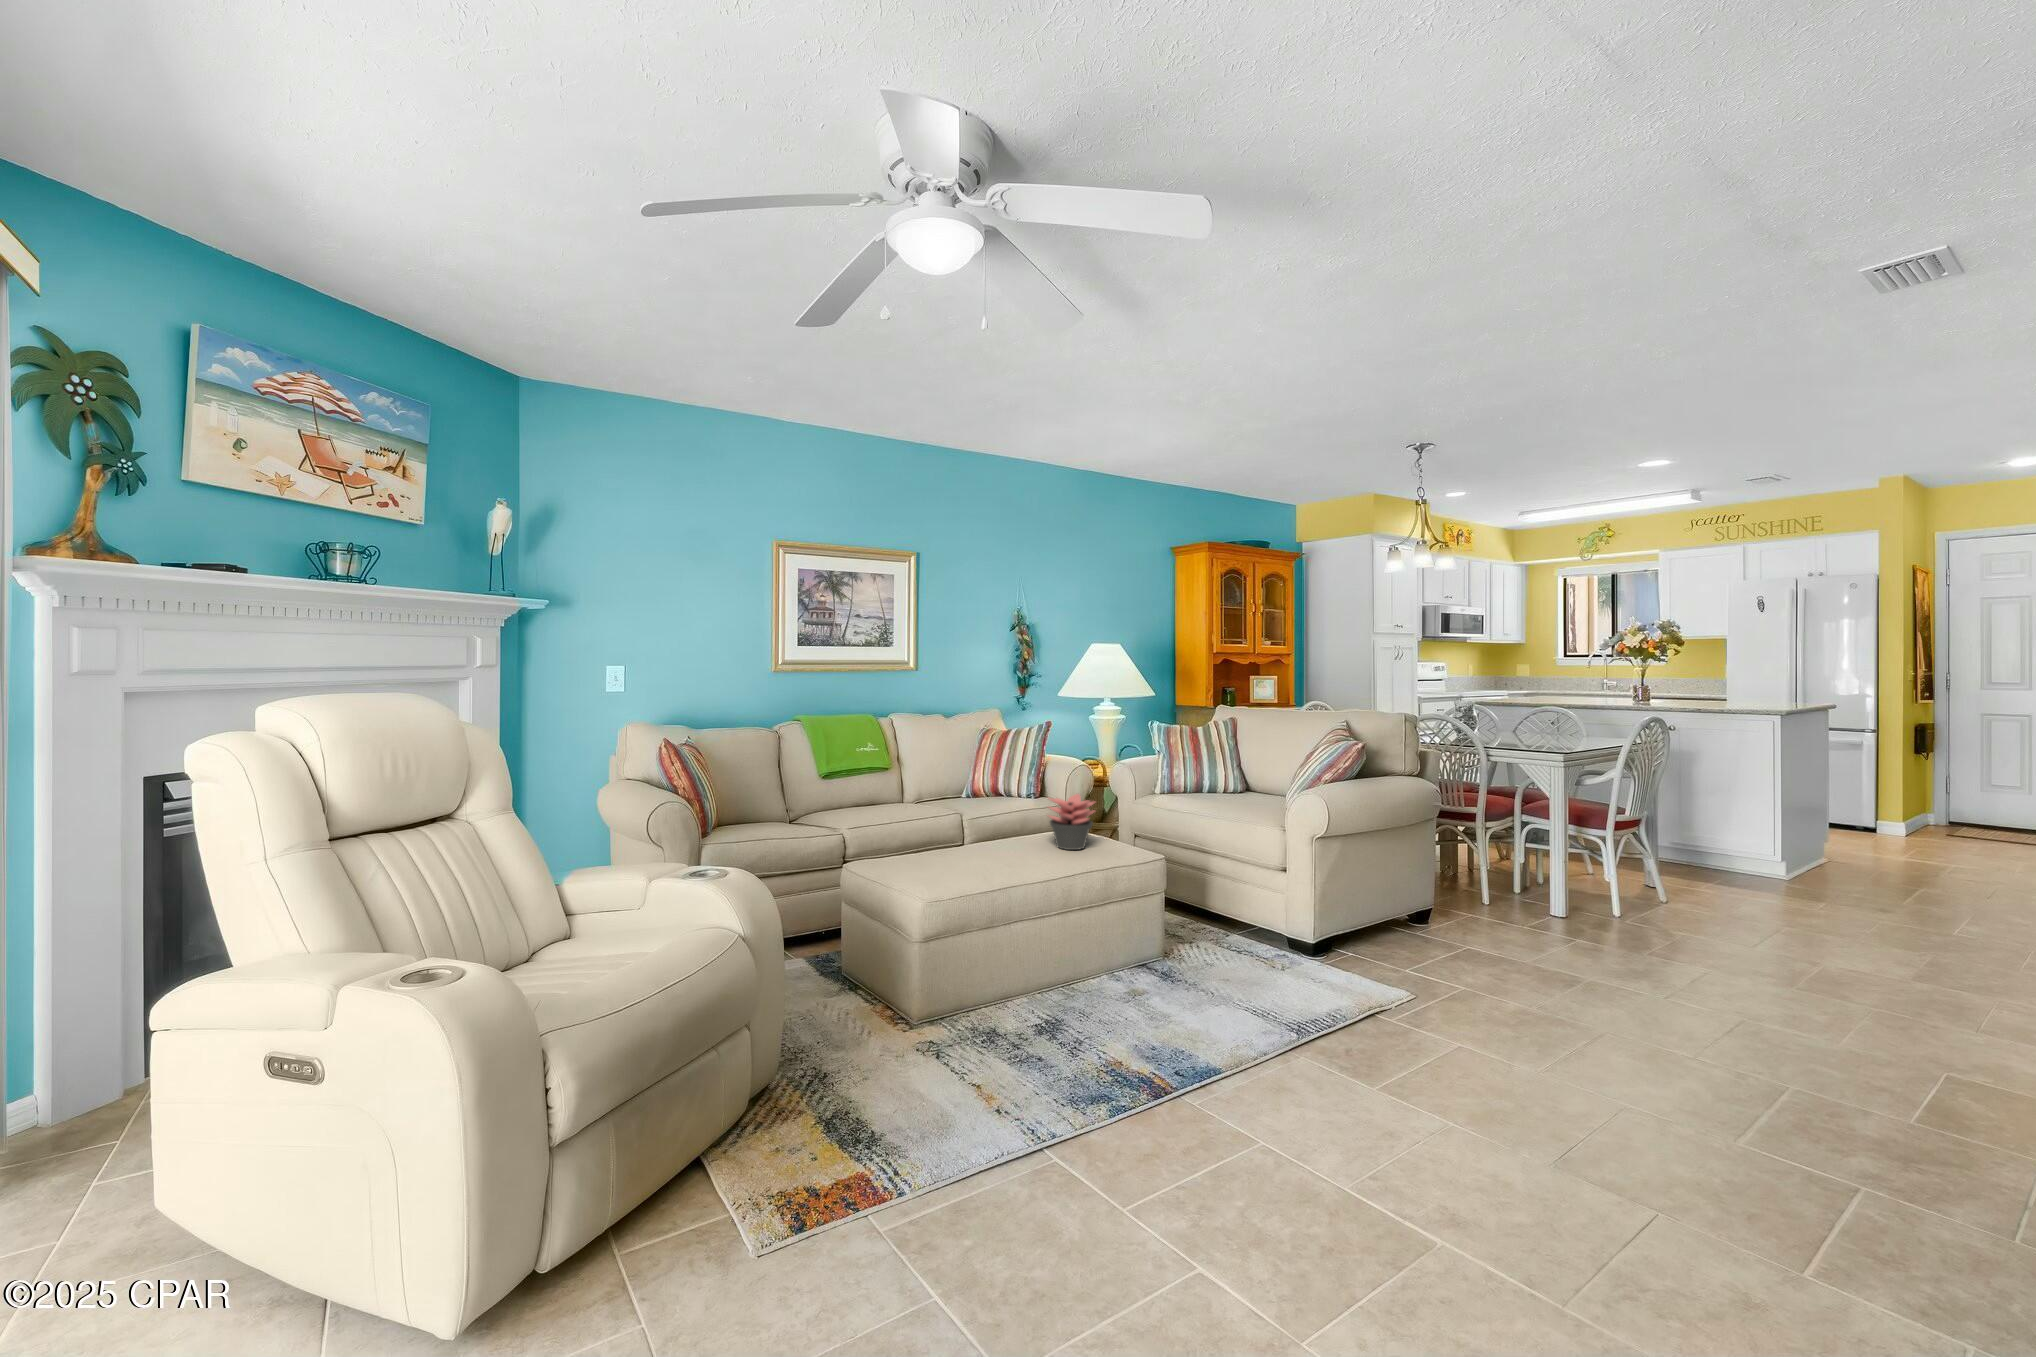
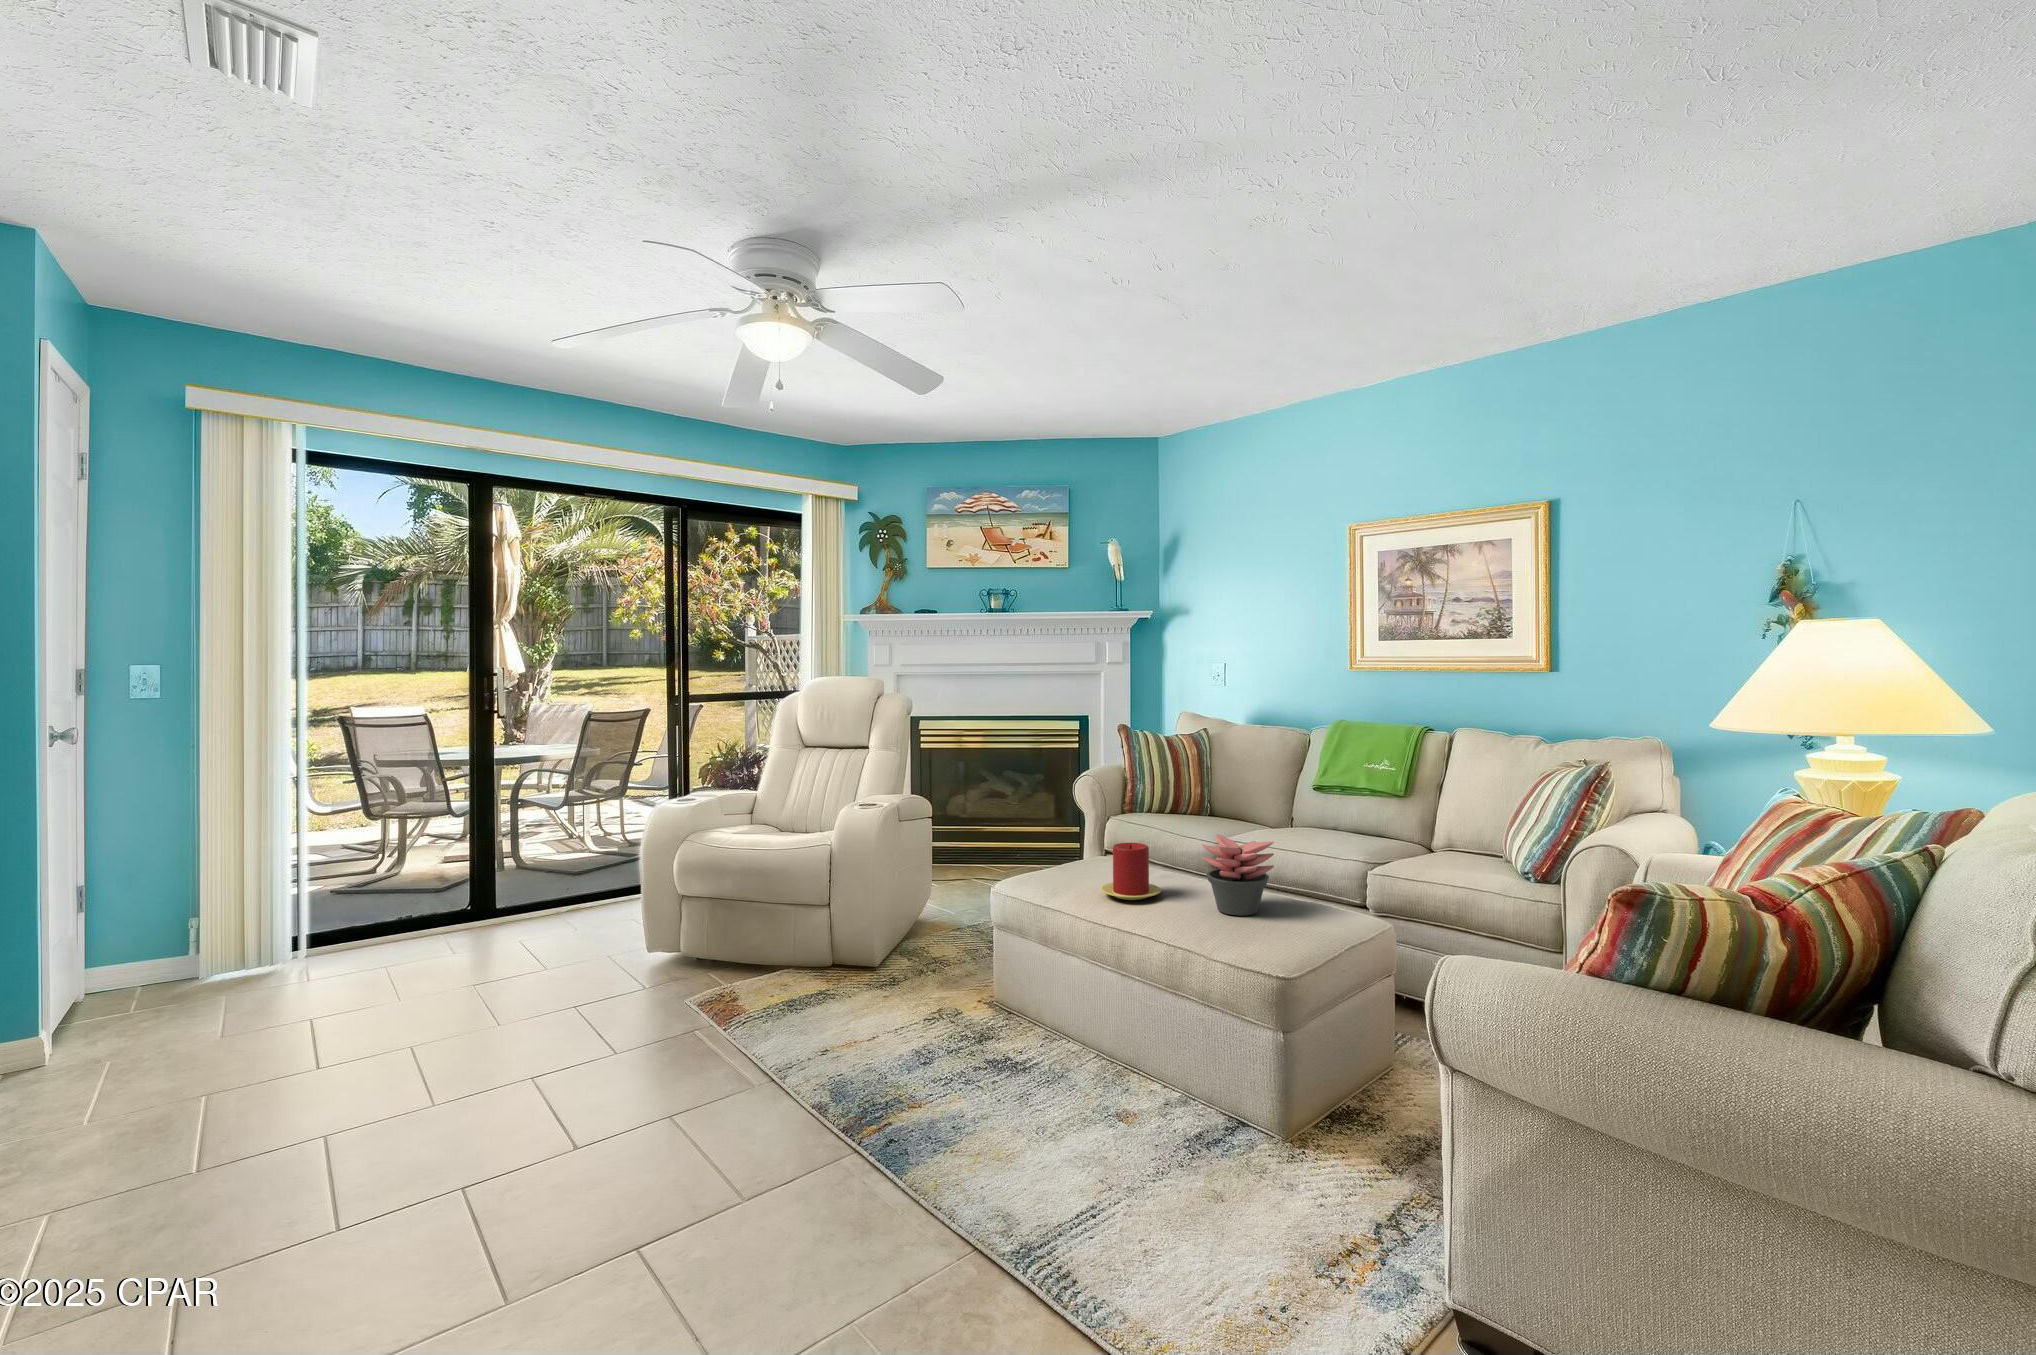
candle: none [991,817,1040,864] -> present [1101,843,1161,900]

